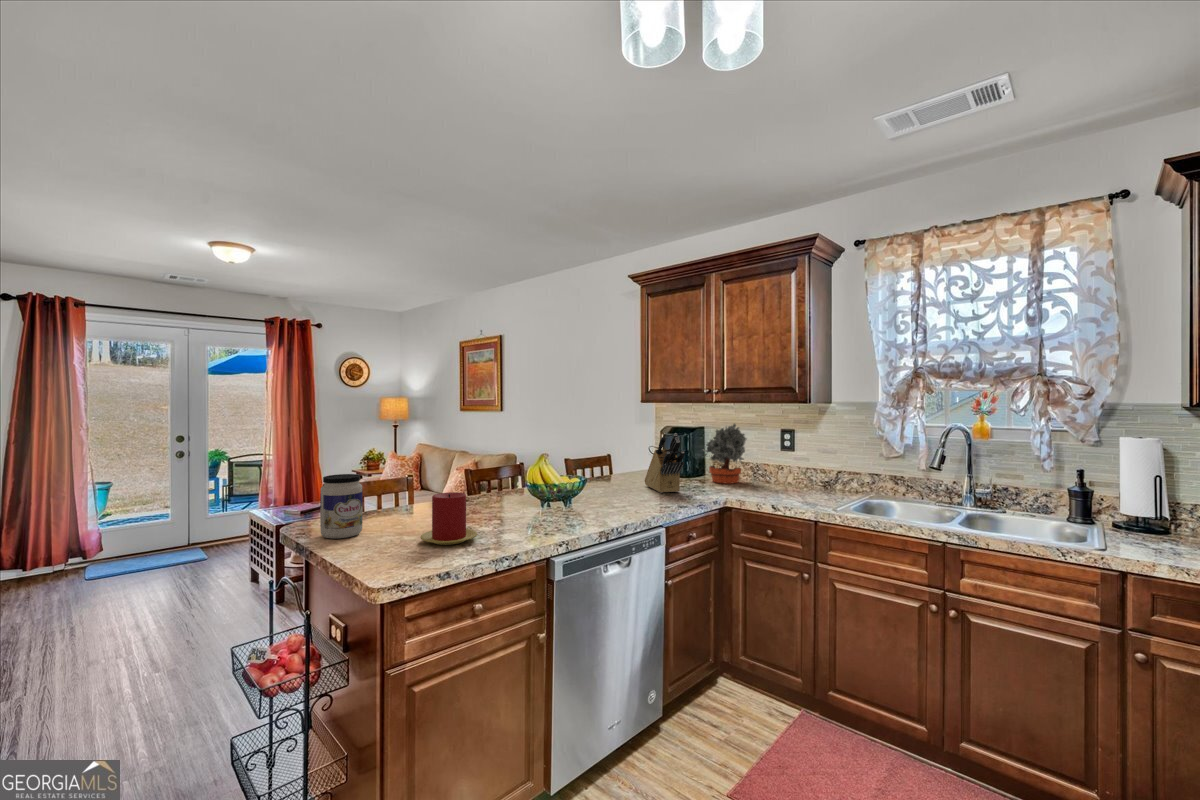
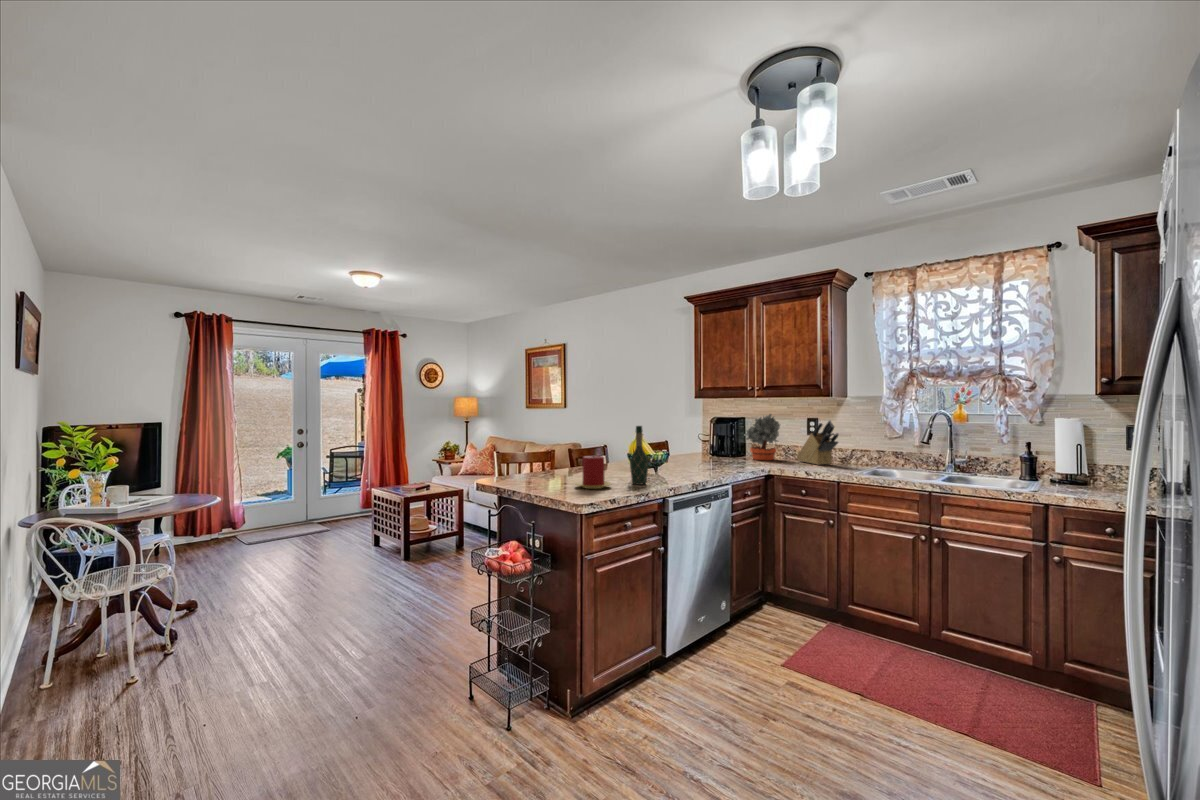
knife block: present [645,433,685,493] -> present [797,421,839,465]
wine bottle: none [511,447,539,534] -> present [630,426,648,485]
jar: present [320,474,363,539] -> none [506,444,531,486]

